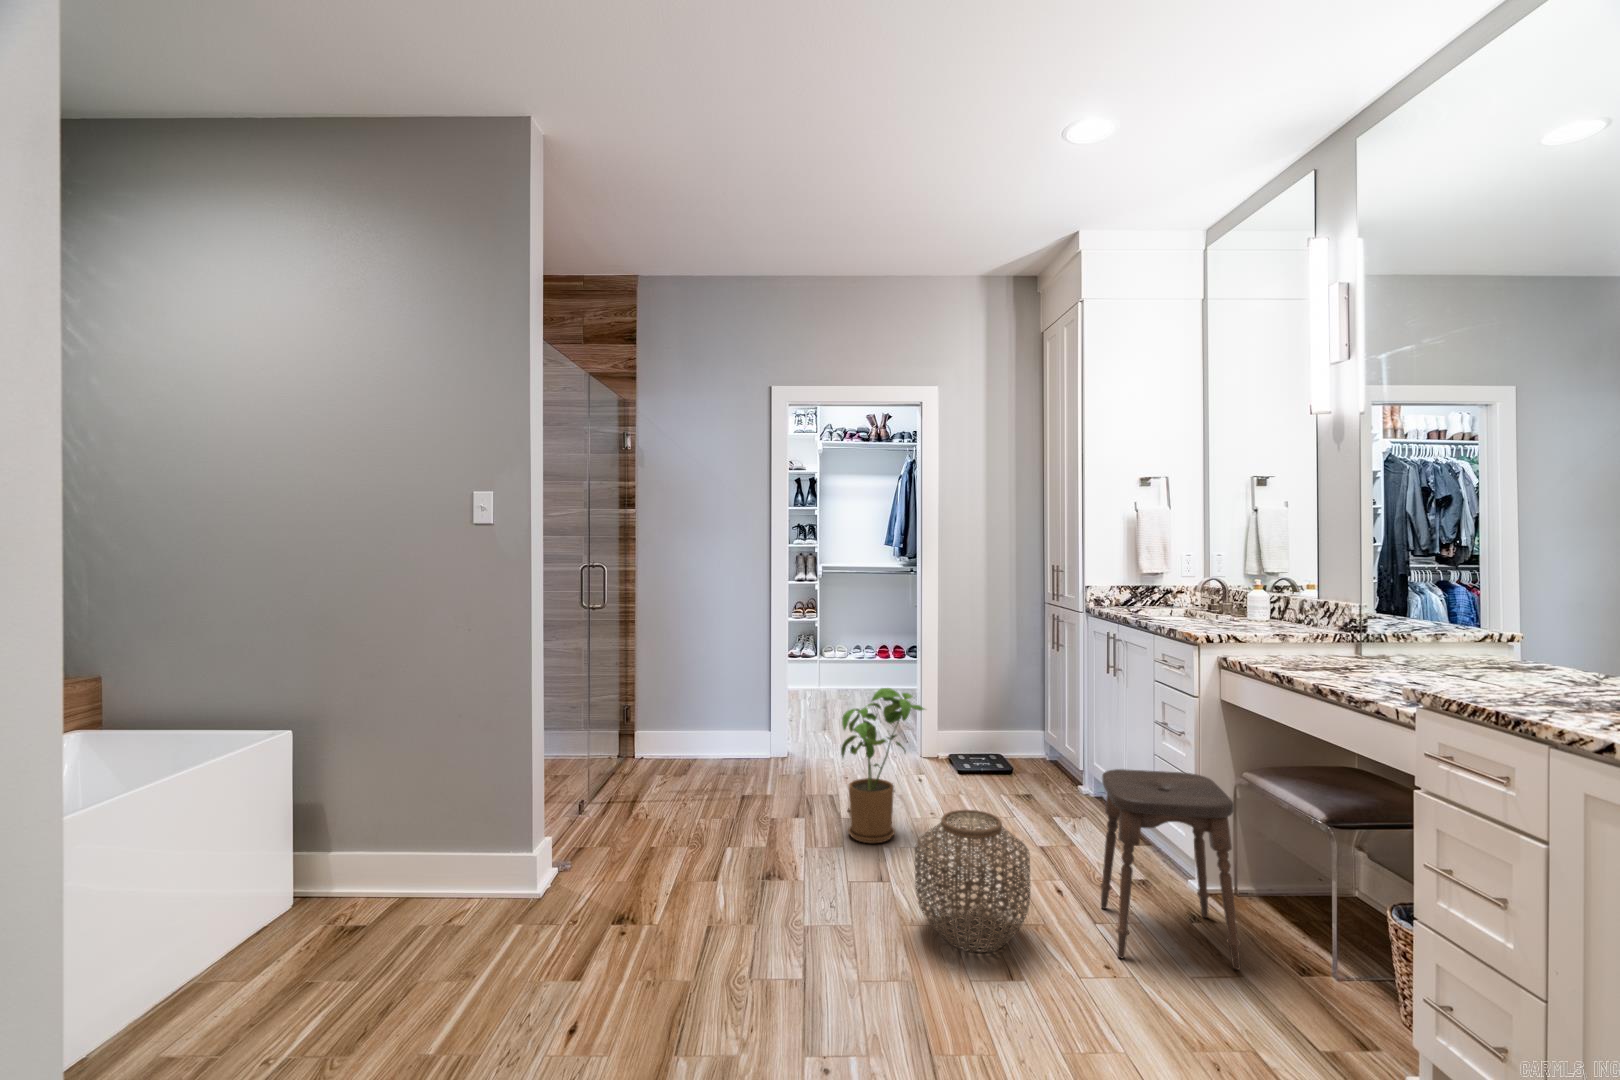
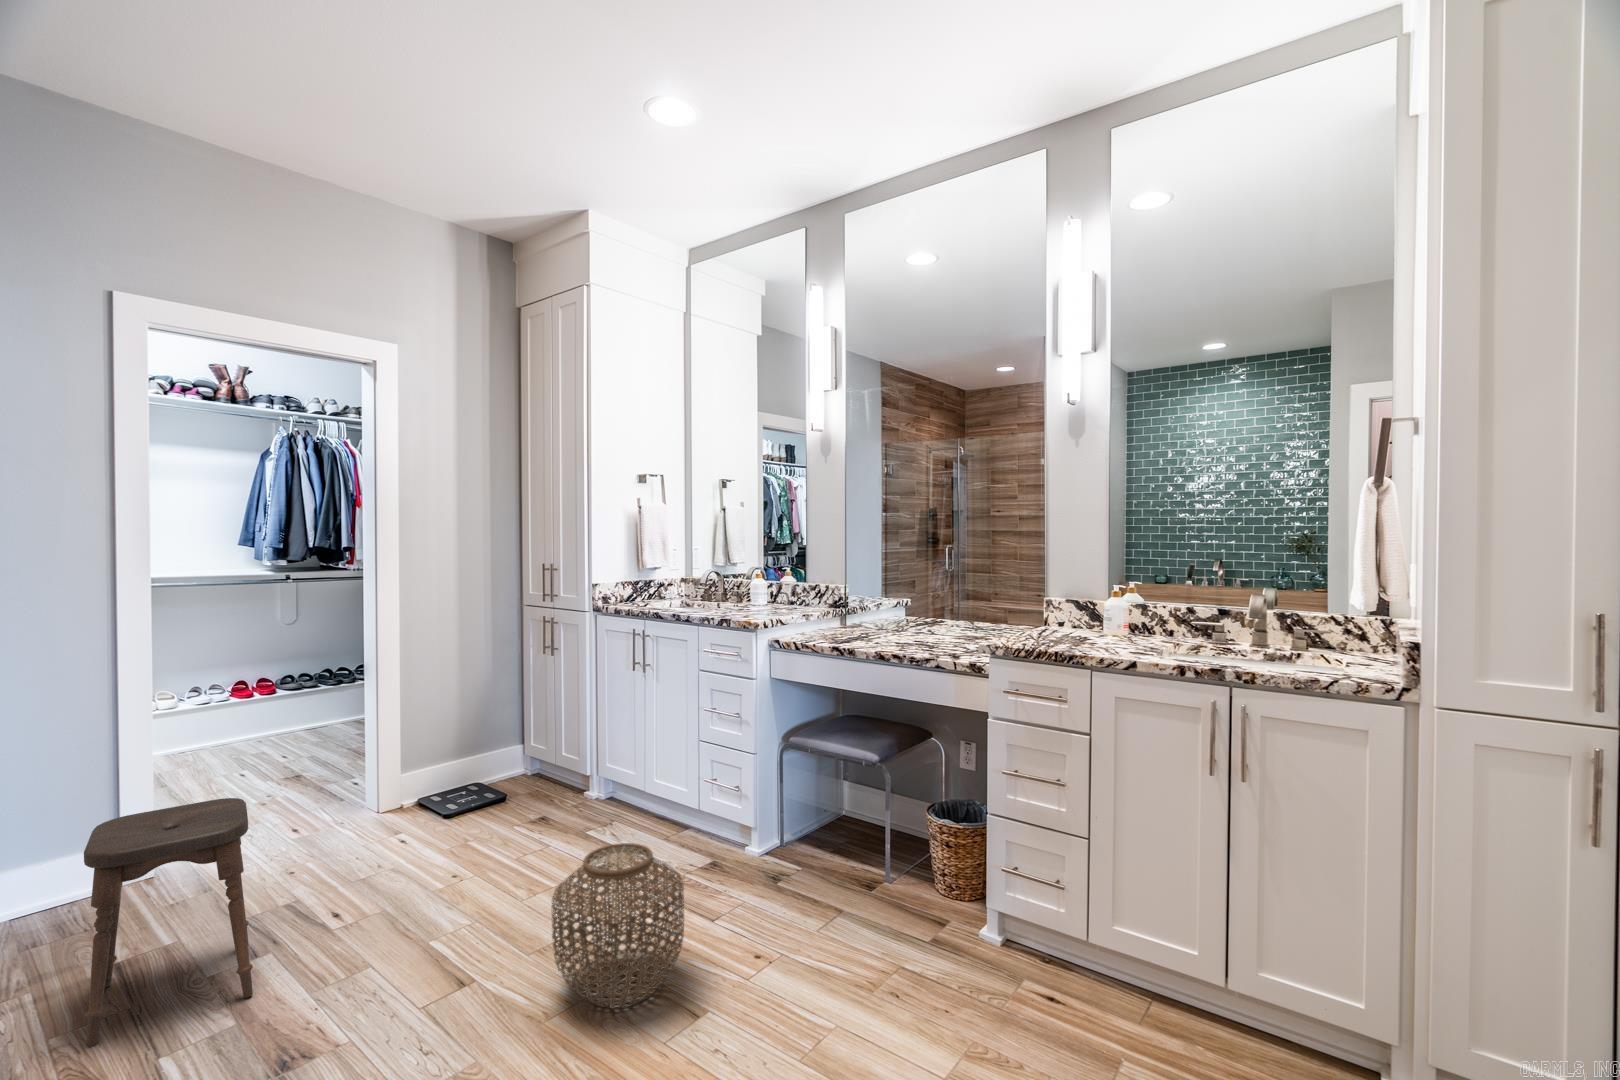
house plant: present [841,688,924,843] -> none [347,729,474,940]
stool: present [1100,769,1241,970] -> present [84,798,253,1046]

